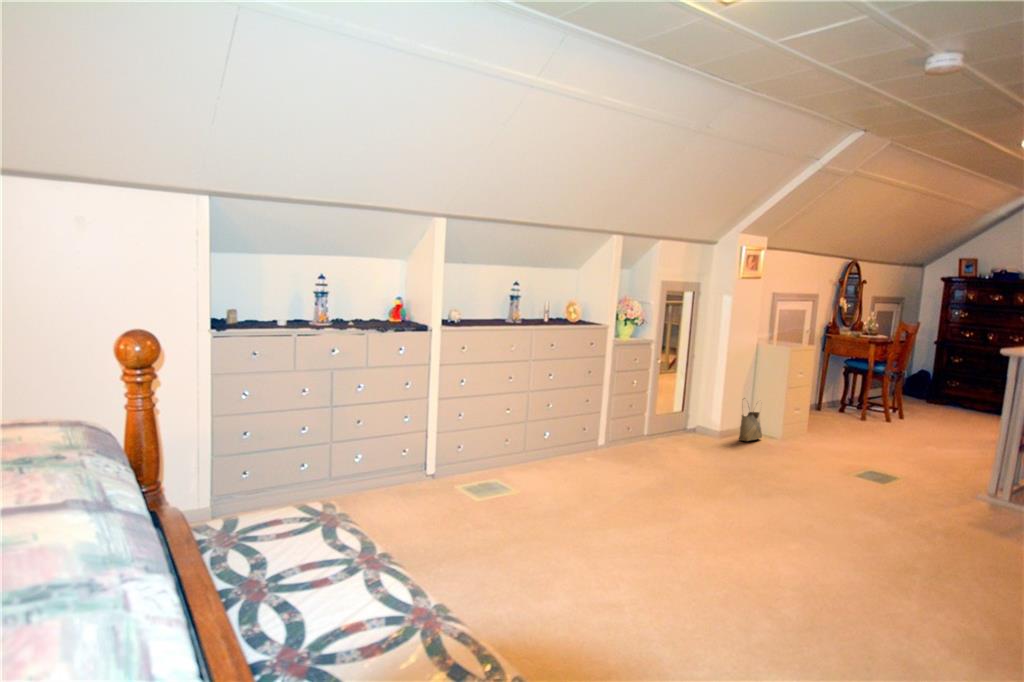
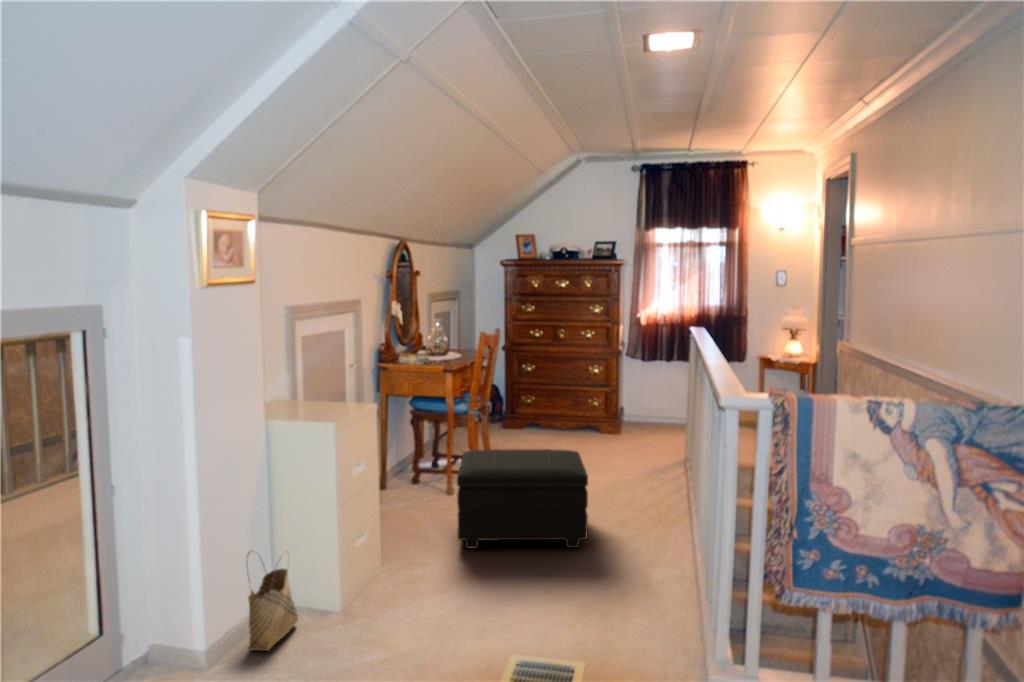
footstool: none [859,389,961,455] -> present [457,449,588,549]

